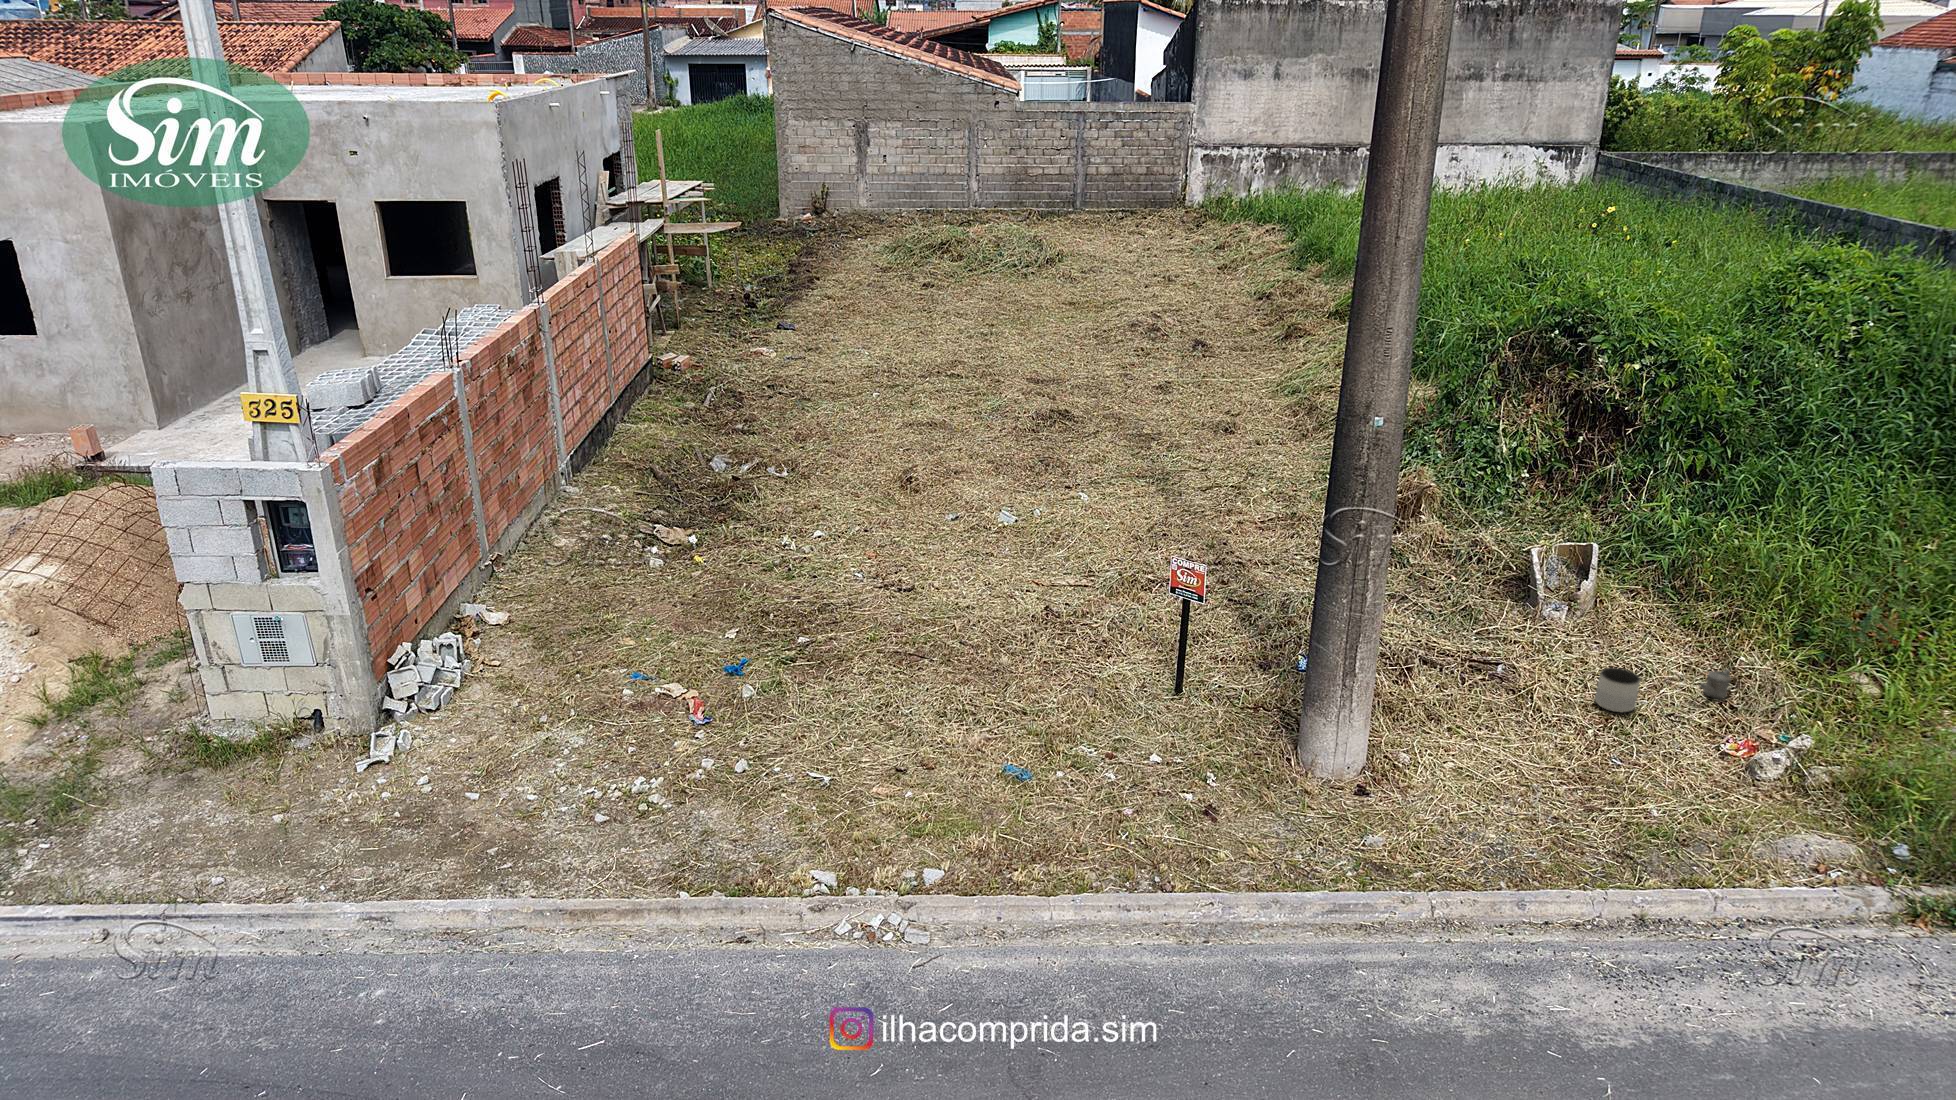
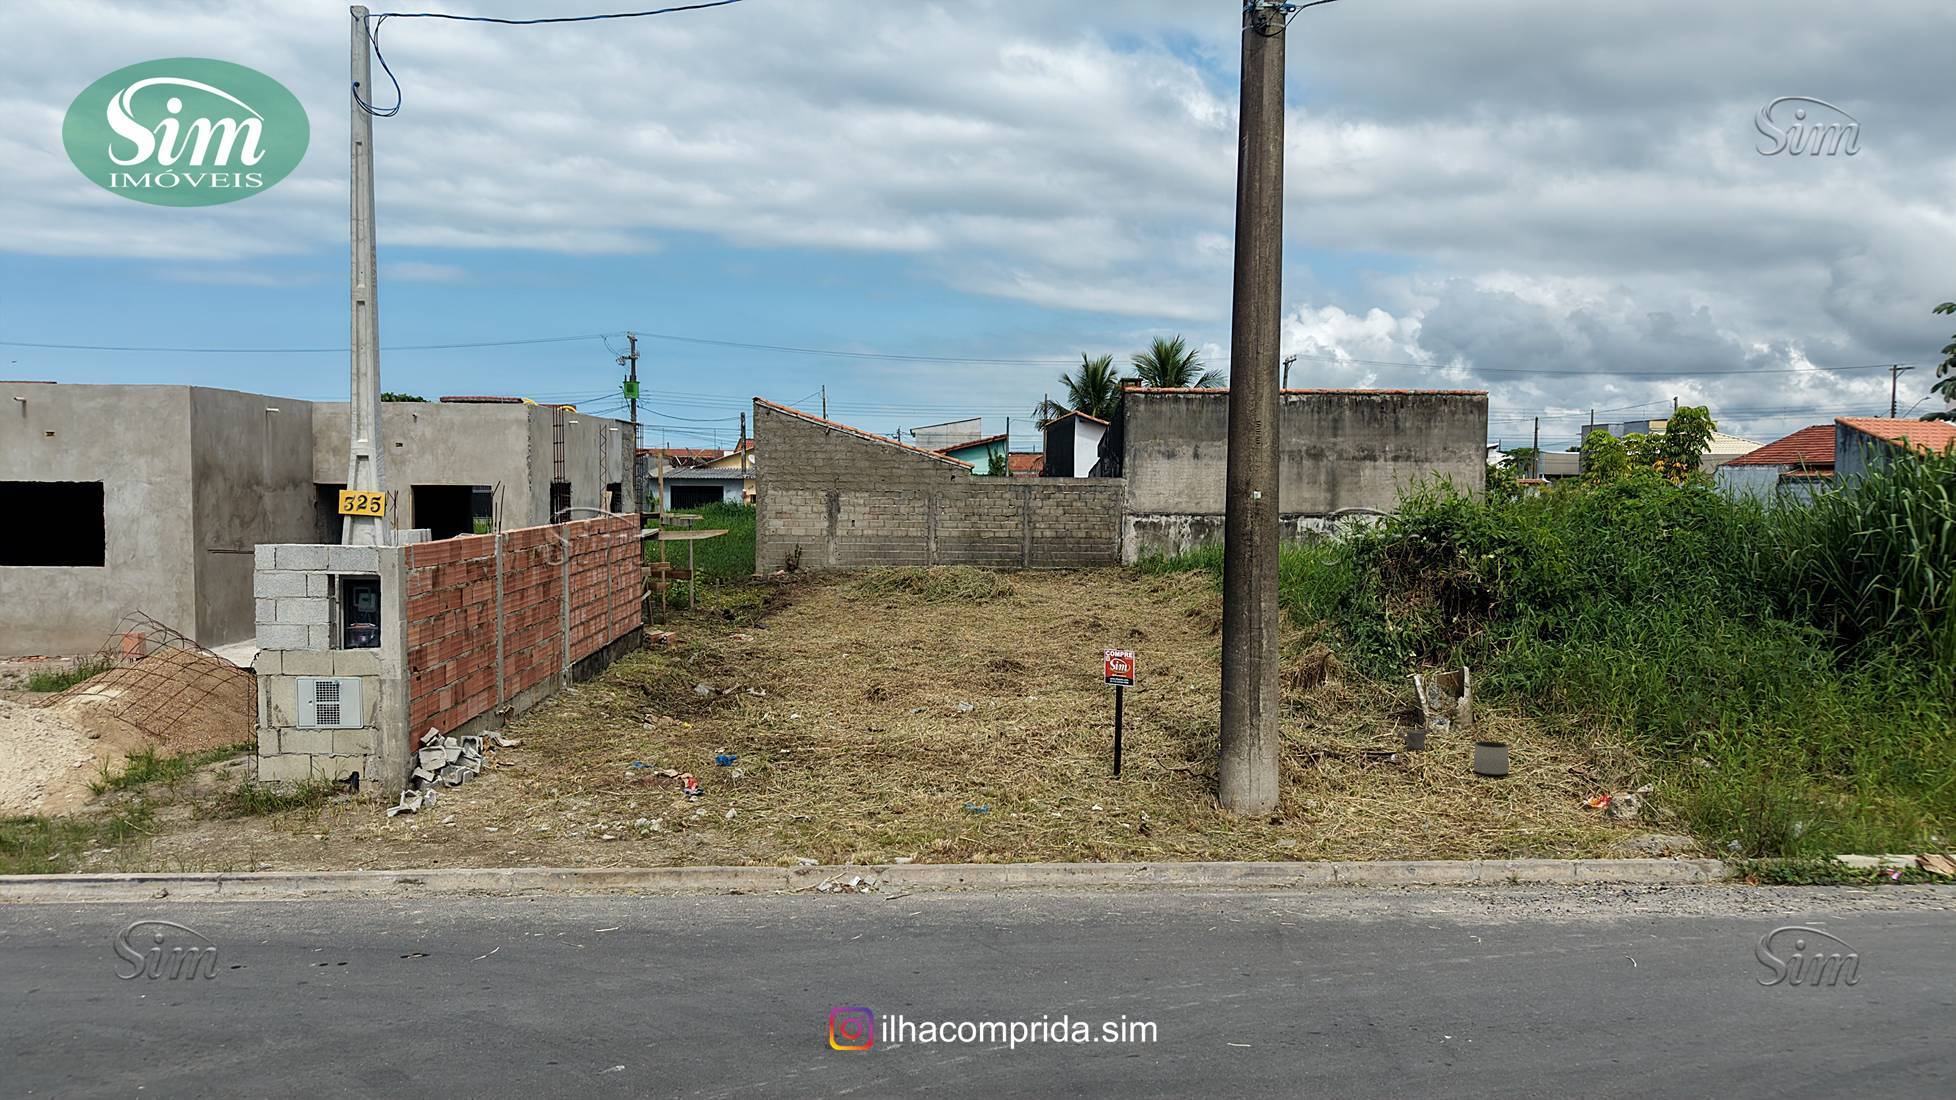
watering can: present [1700,669,1731,699] -> present [1398,729,1426,750]

